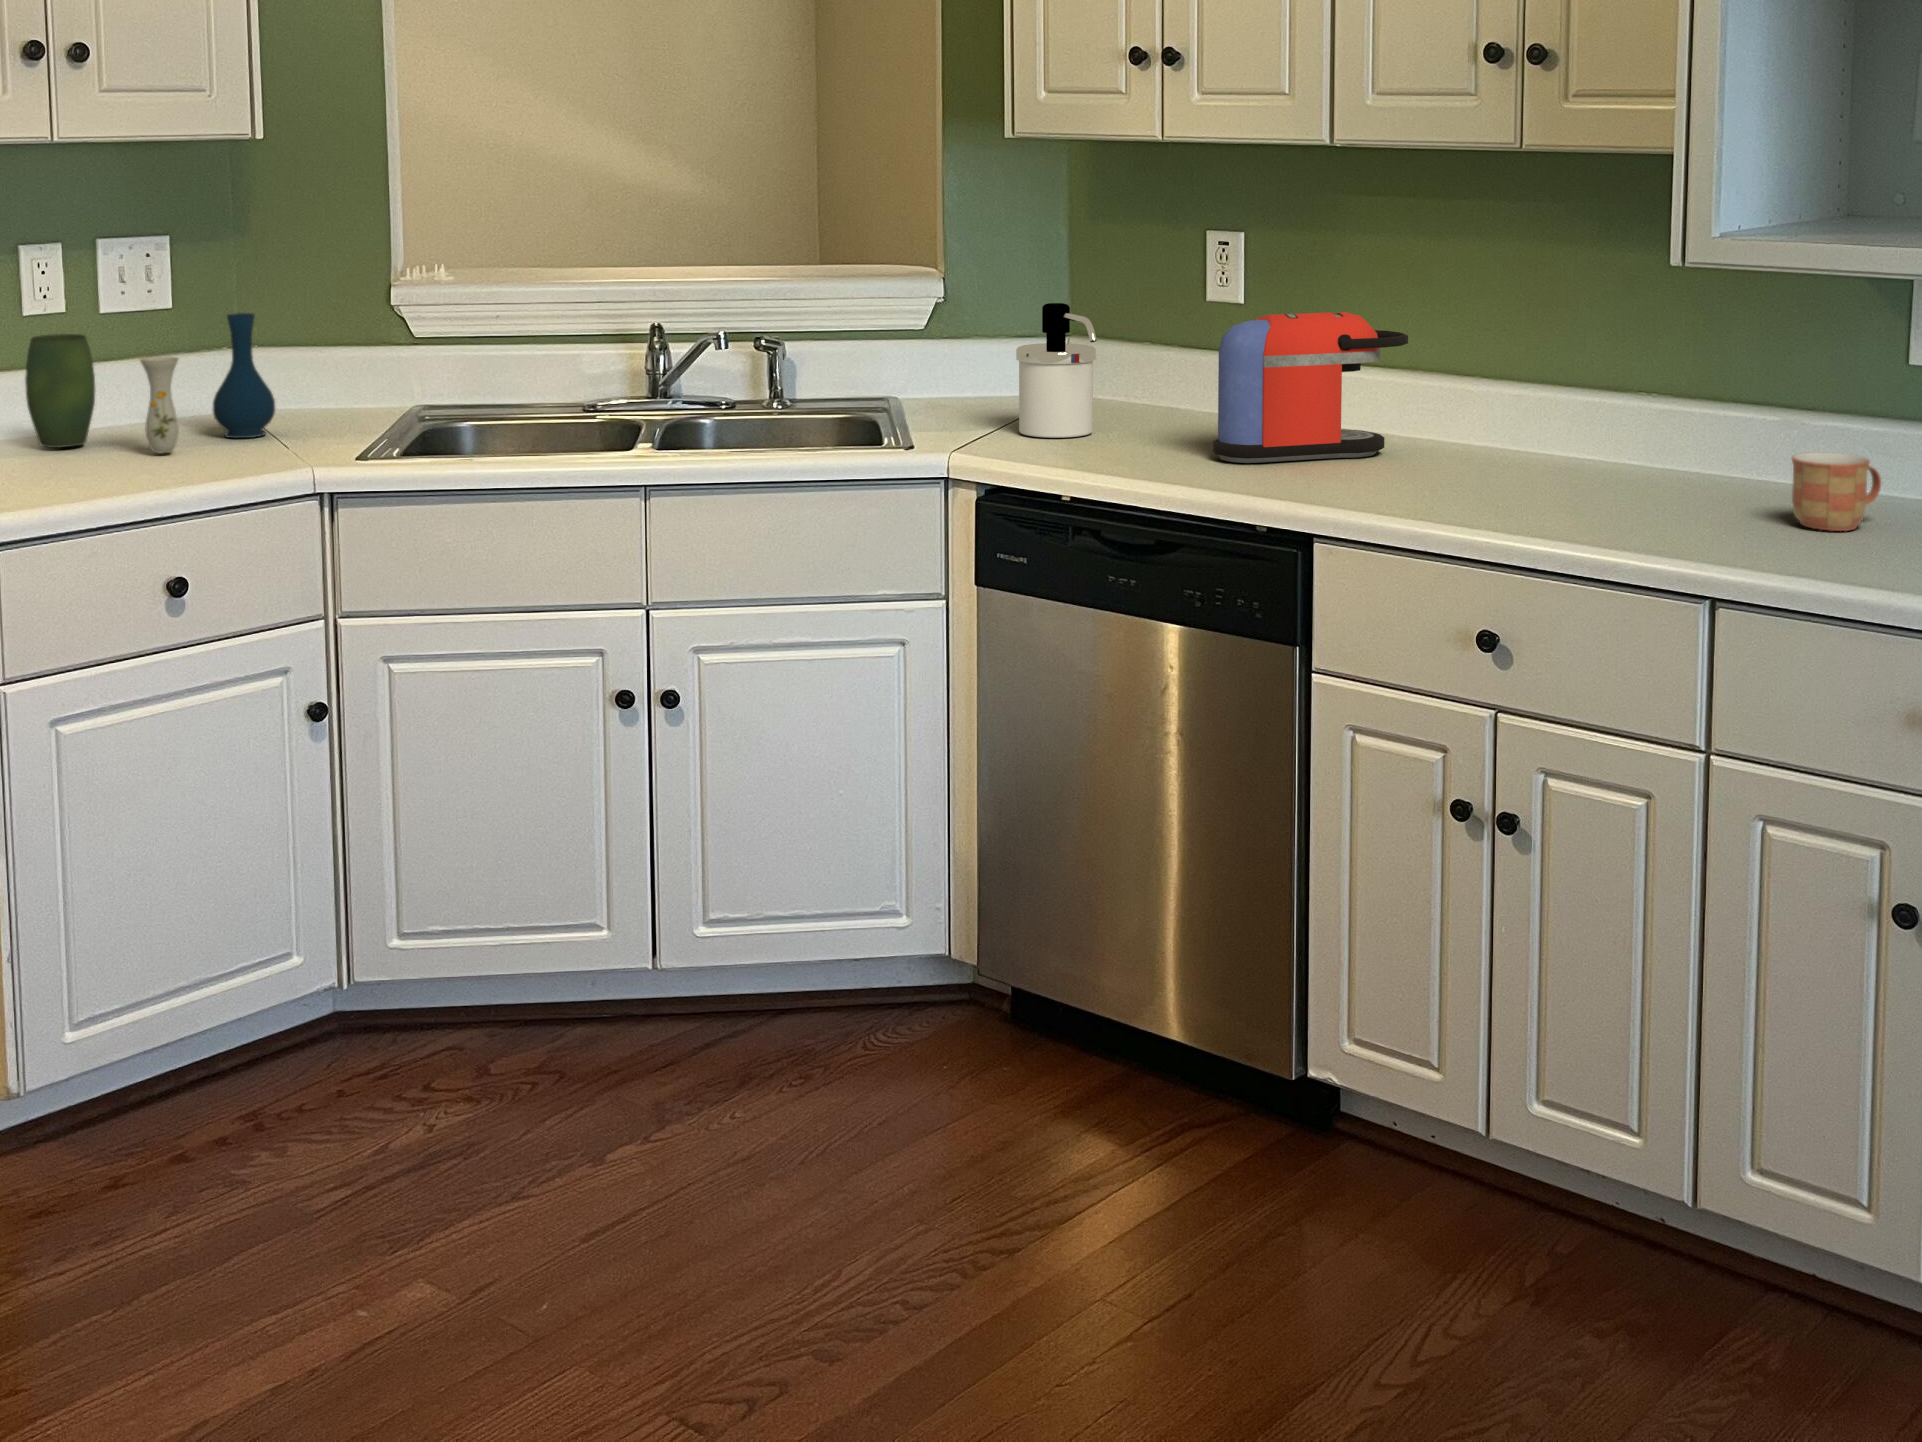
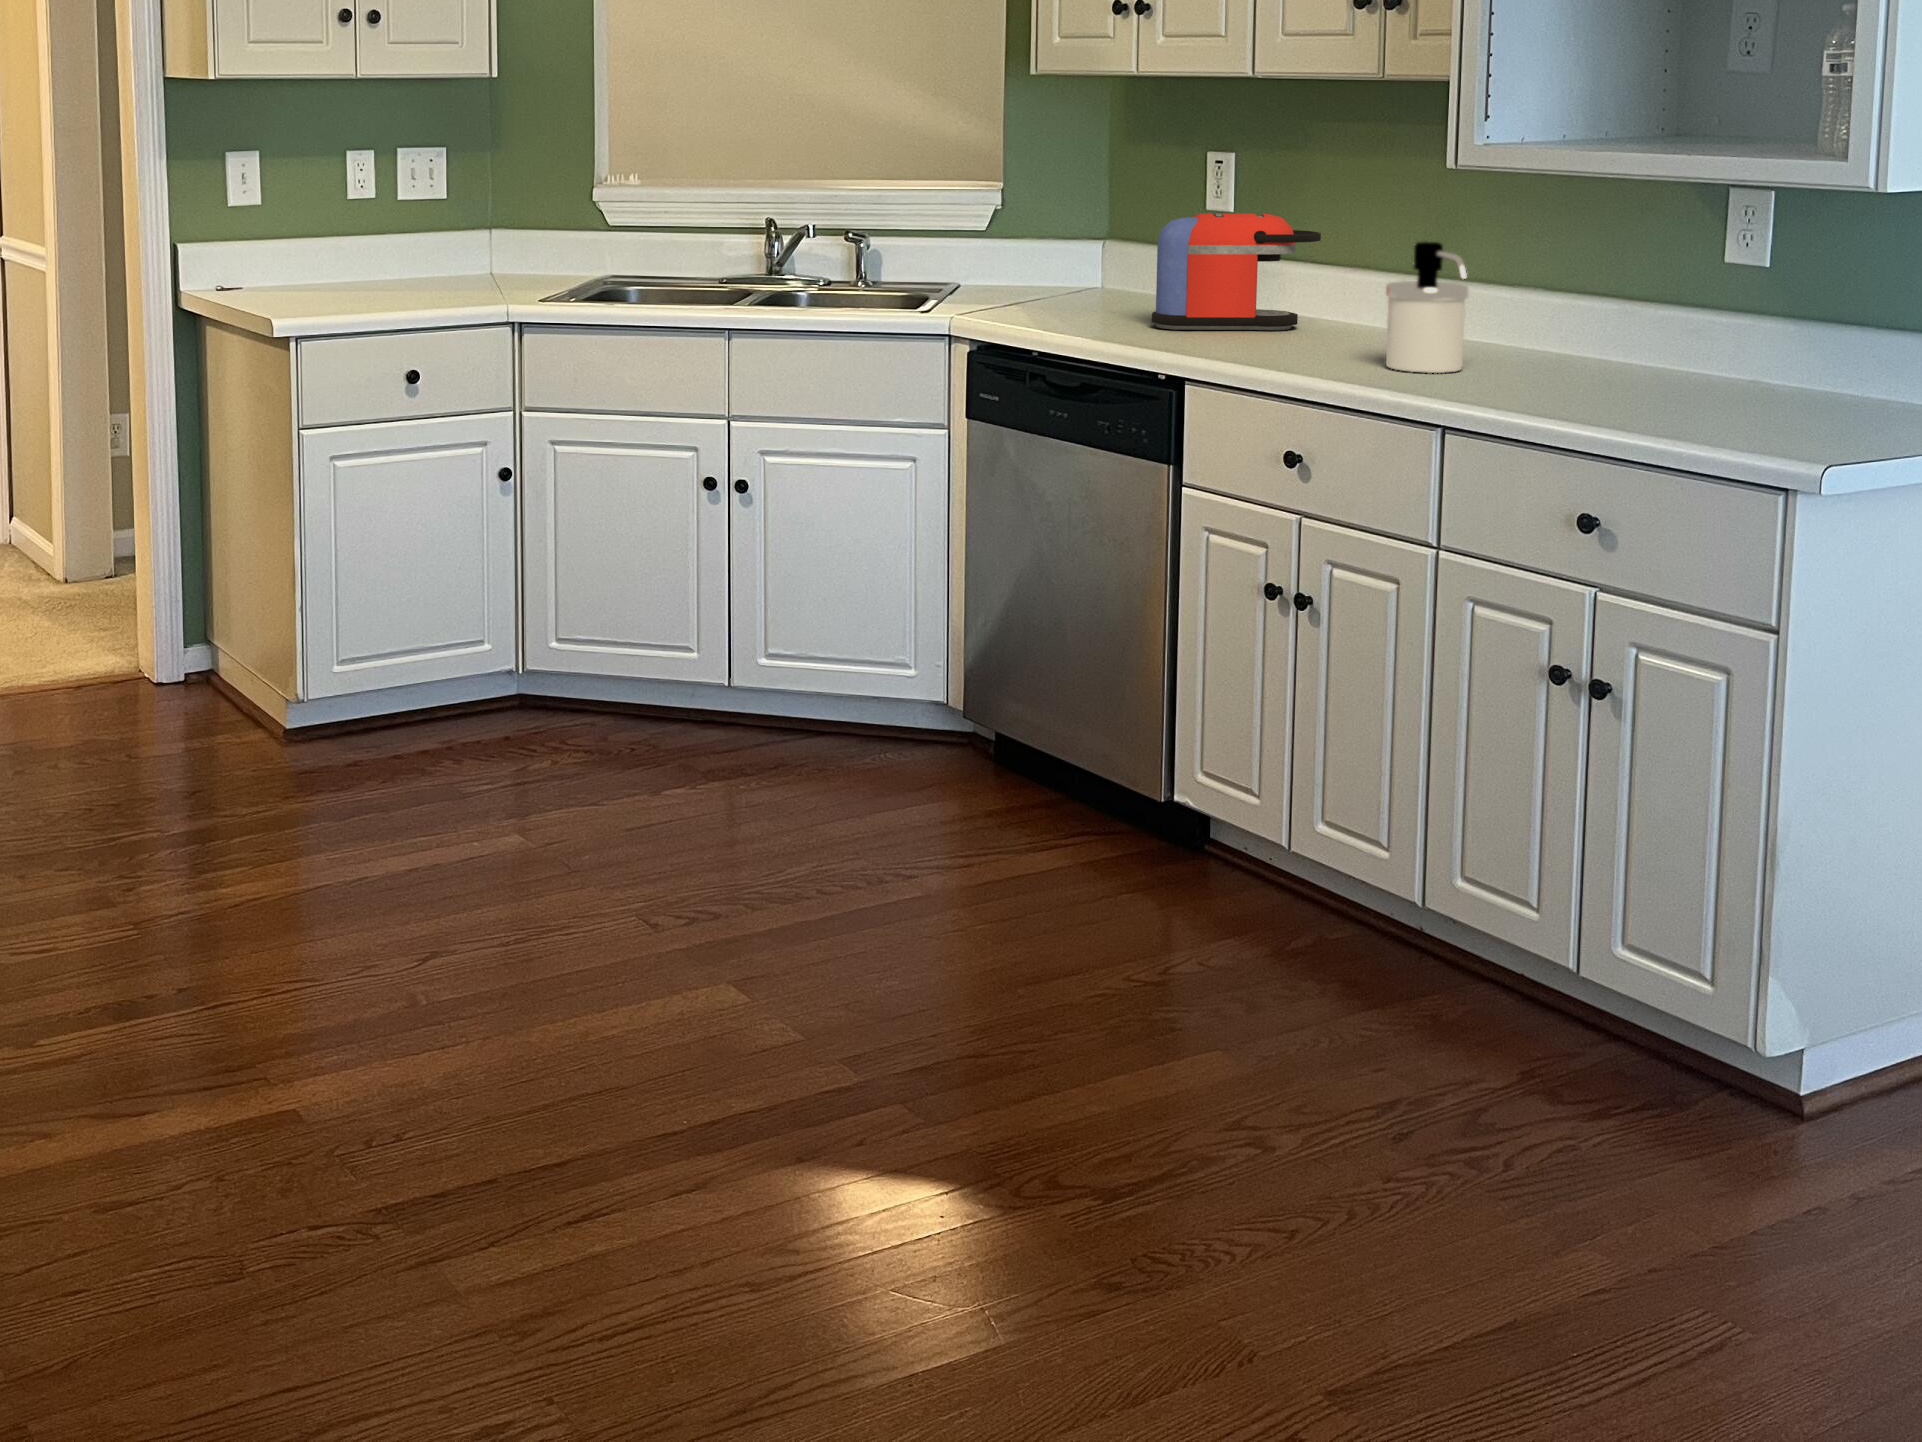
soap dispenser: present [1016,303,1097,438] -> present [1386,241,1468,373]
vase: present [25,313,275,453] -> none [342,201,503,293]
mug: present [1792,453,1881,531] -> none [1558,325,1641,387]

